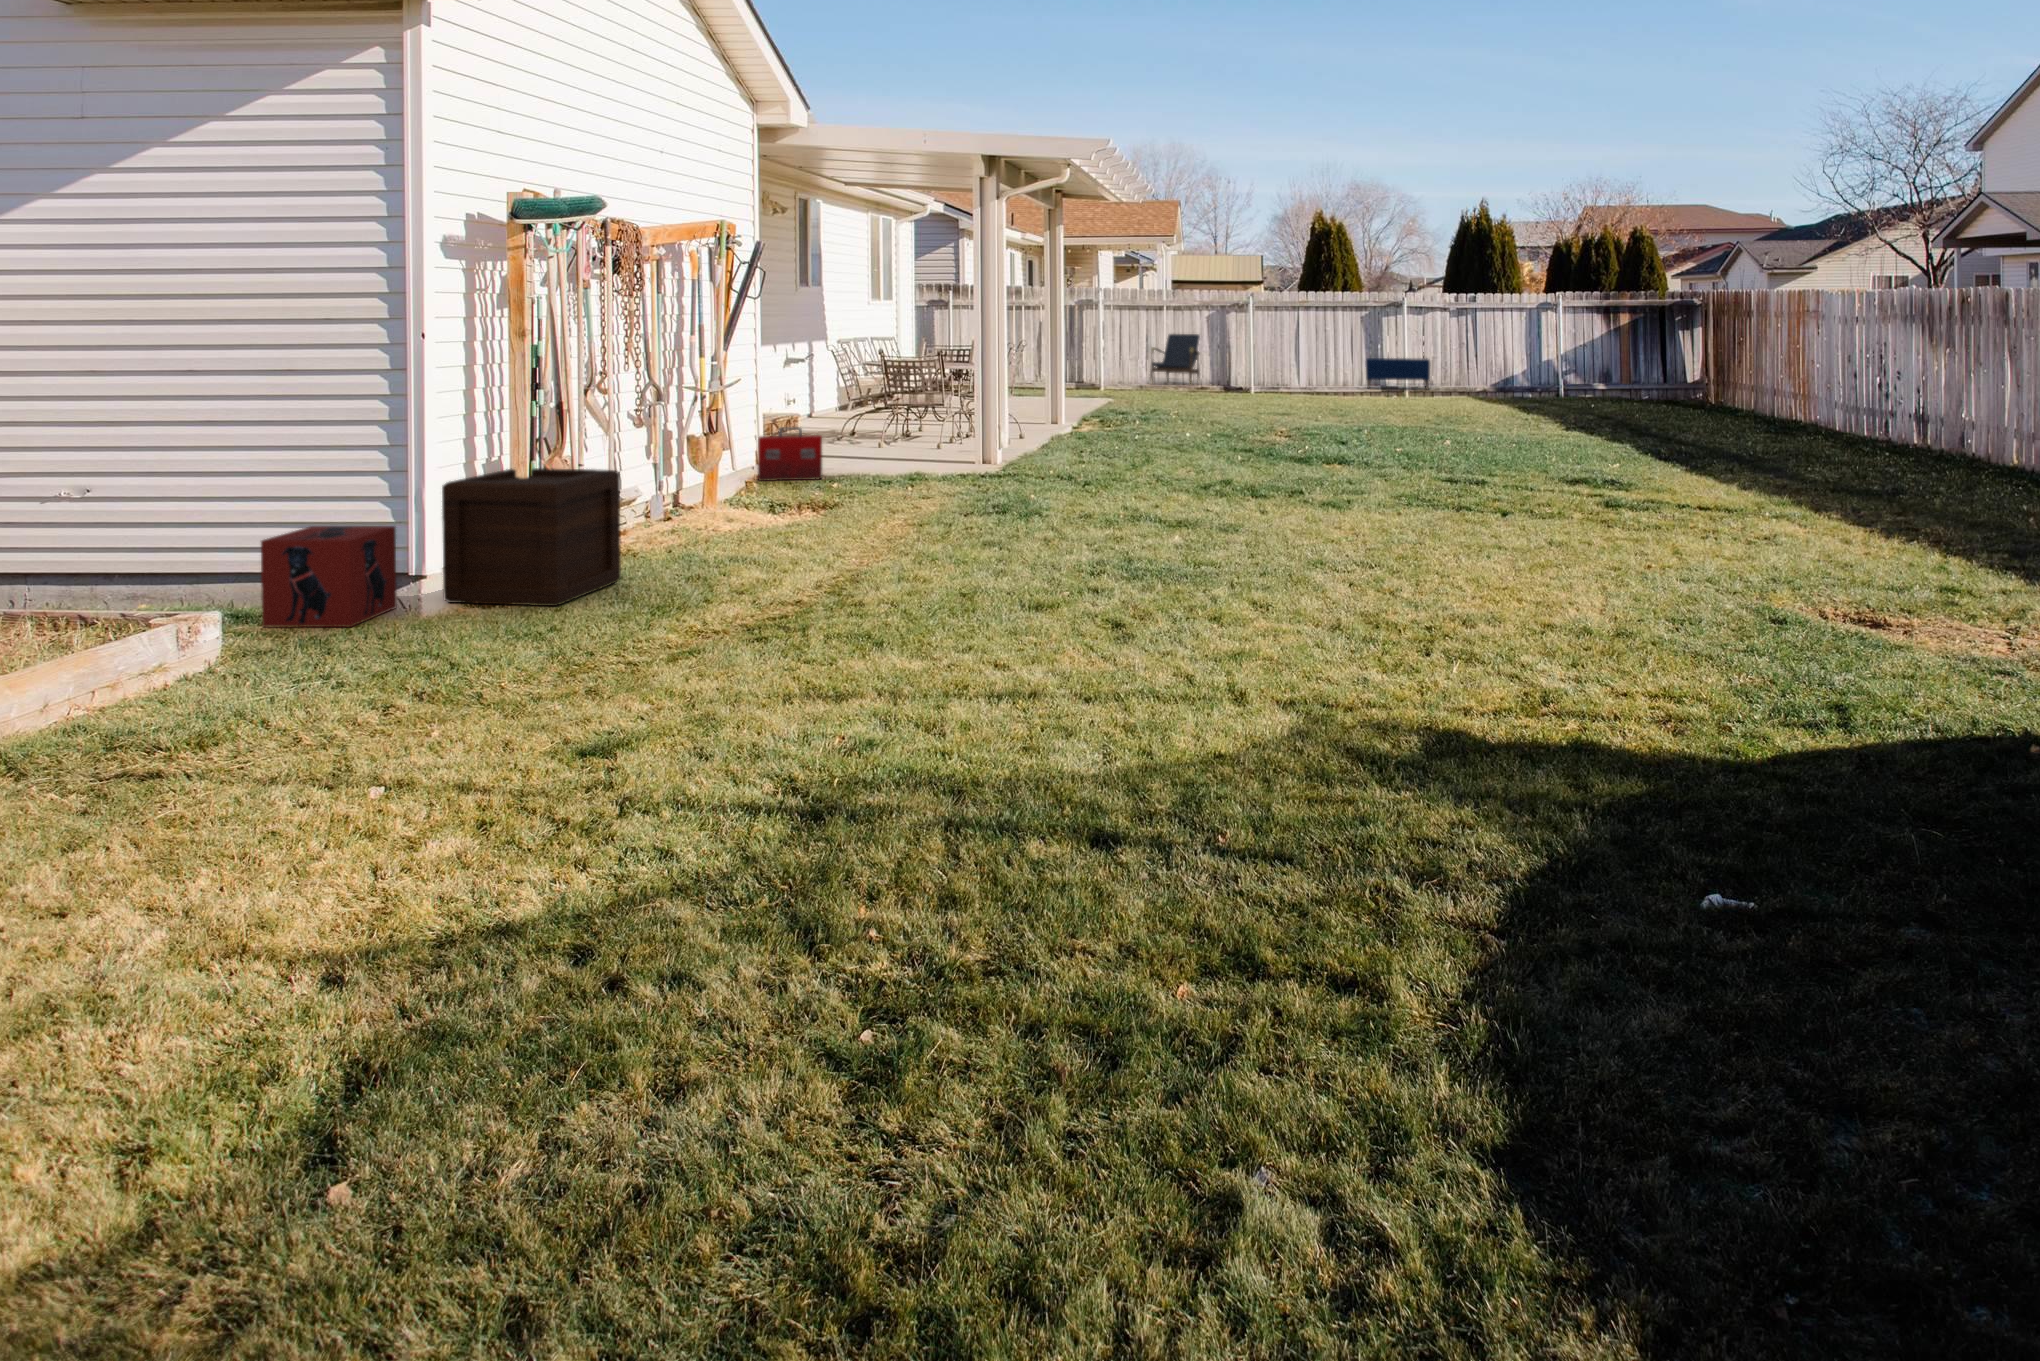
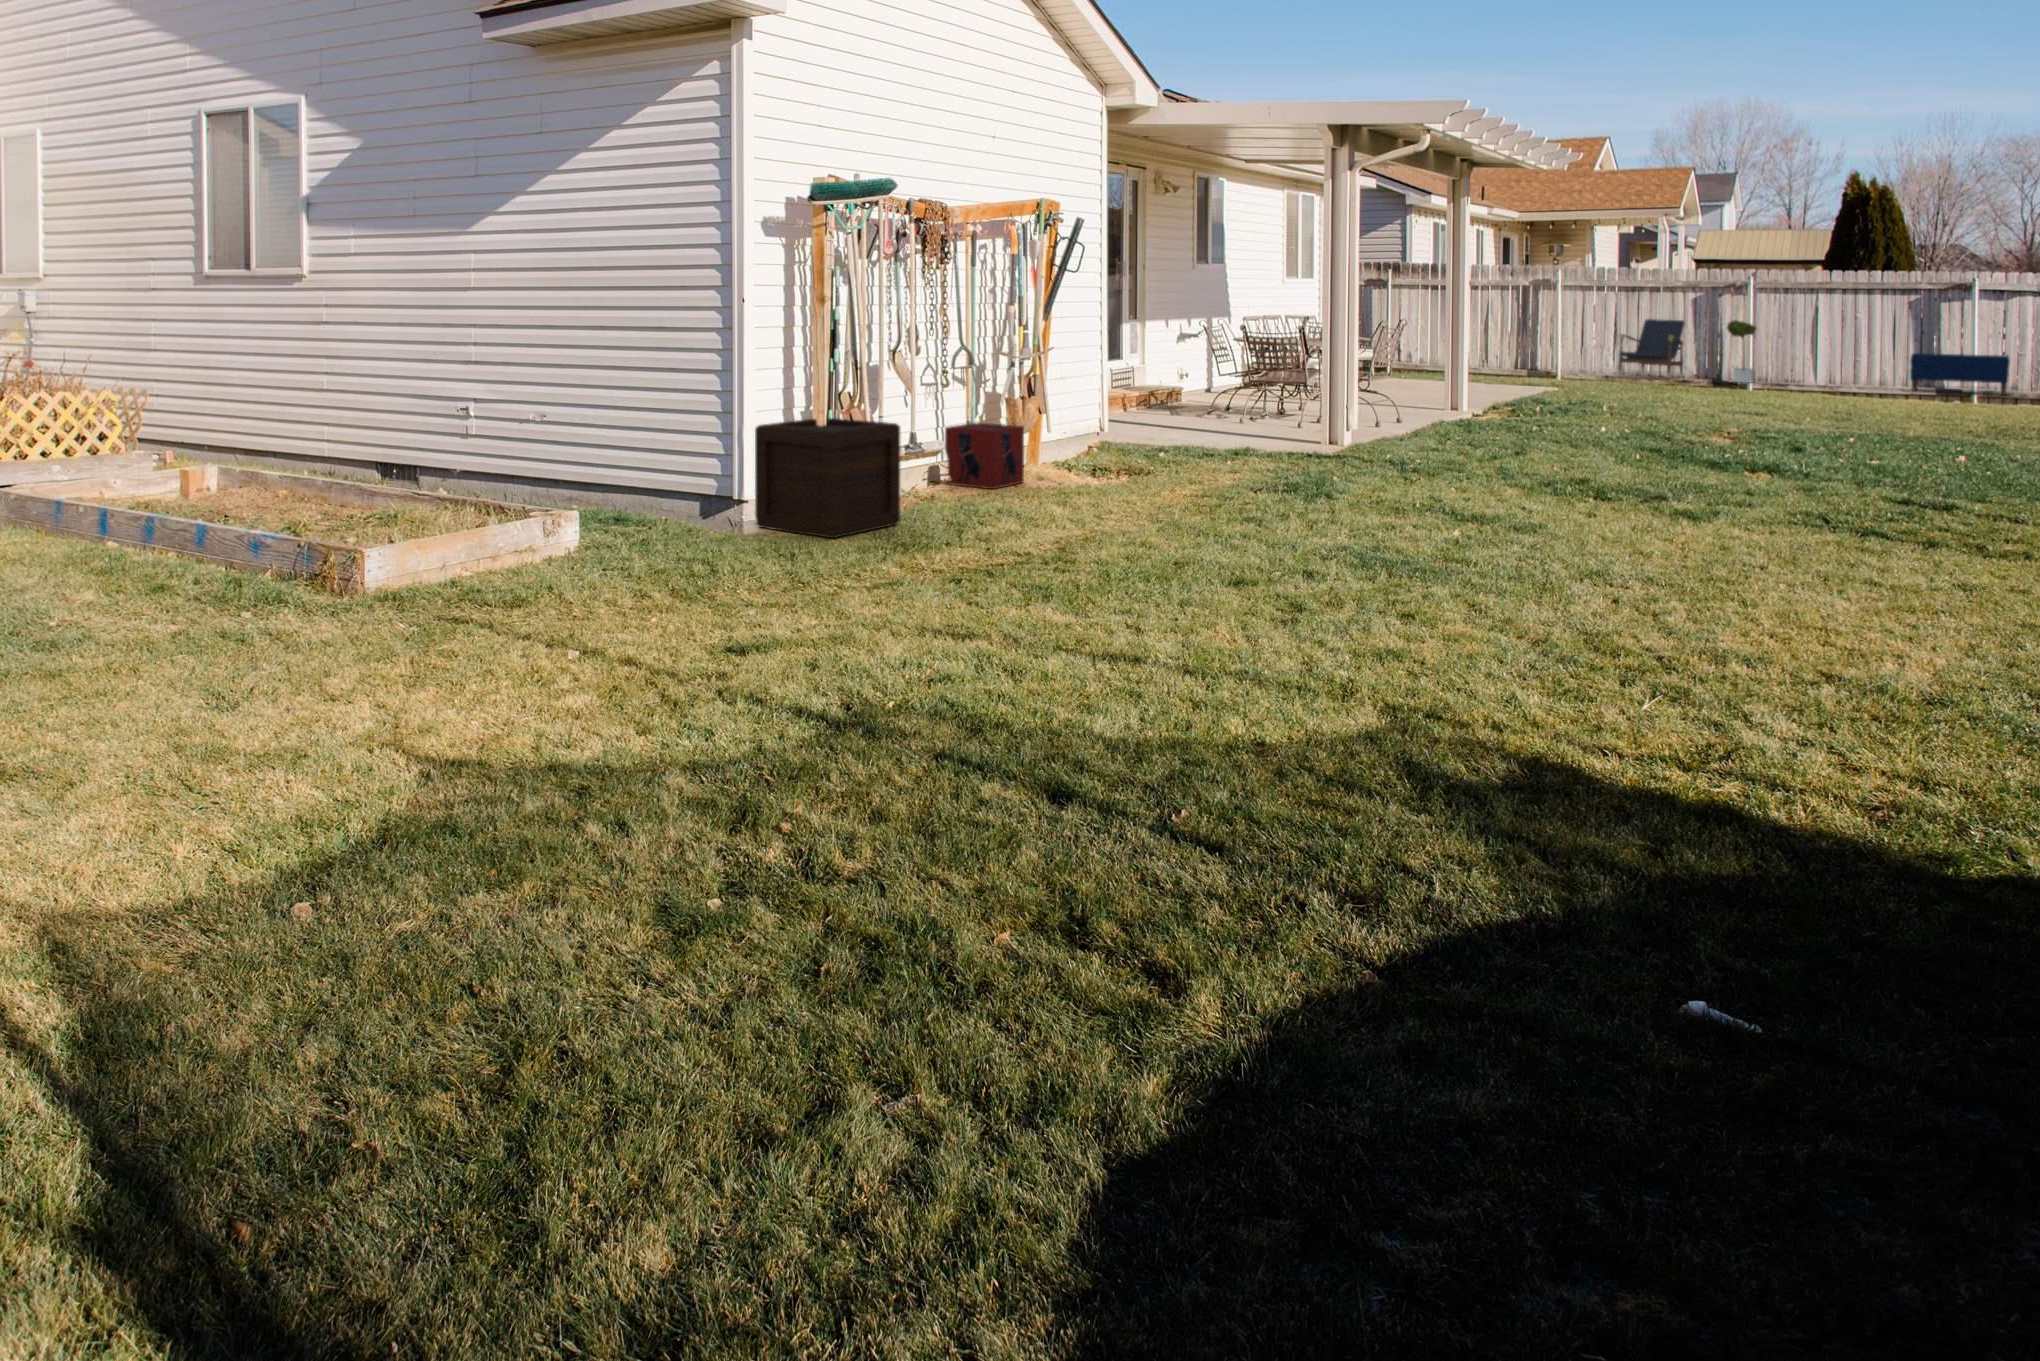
potted tree: none [1234,333,1256,386] -> present [1727,320,1756,383]
toolbox: present [758,427,822,481] -> none [1098,399,1164,452]
storage box: present [261,526,397,627] -> present [945,423,1024,489]

